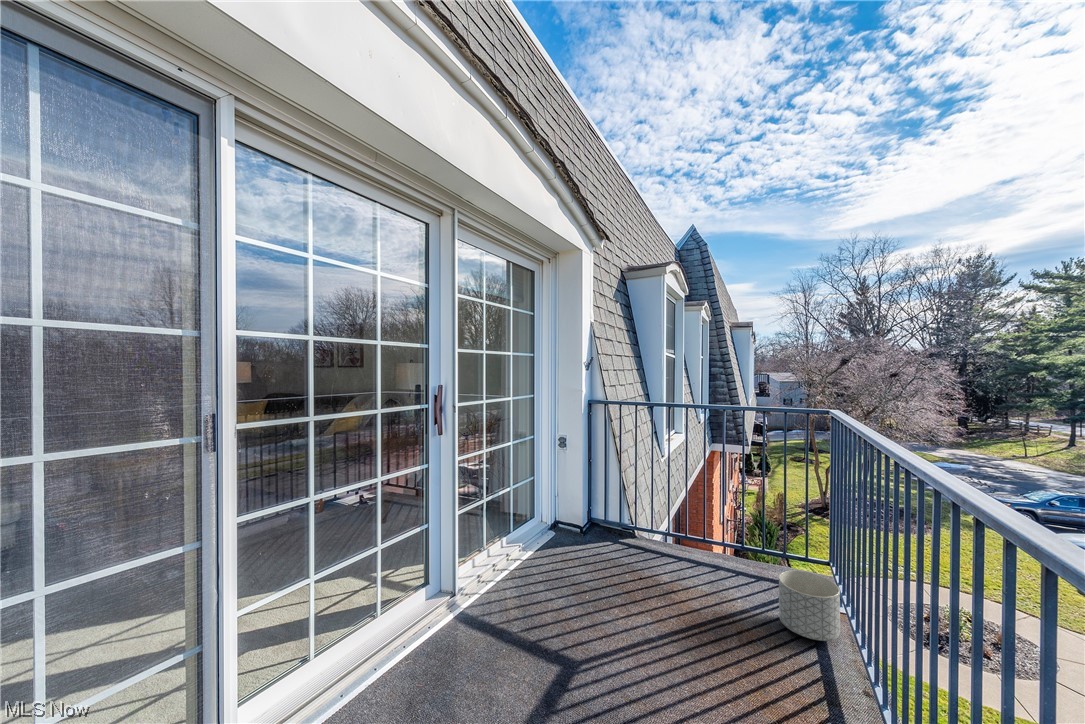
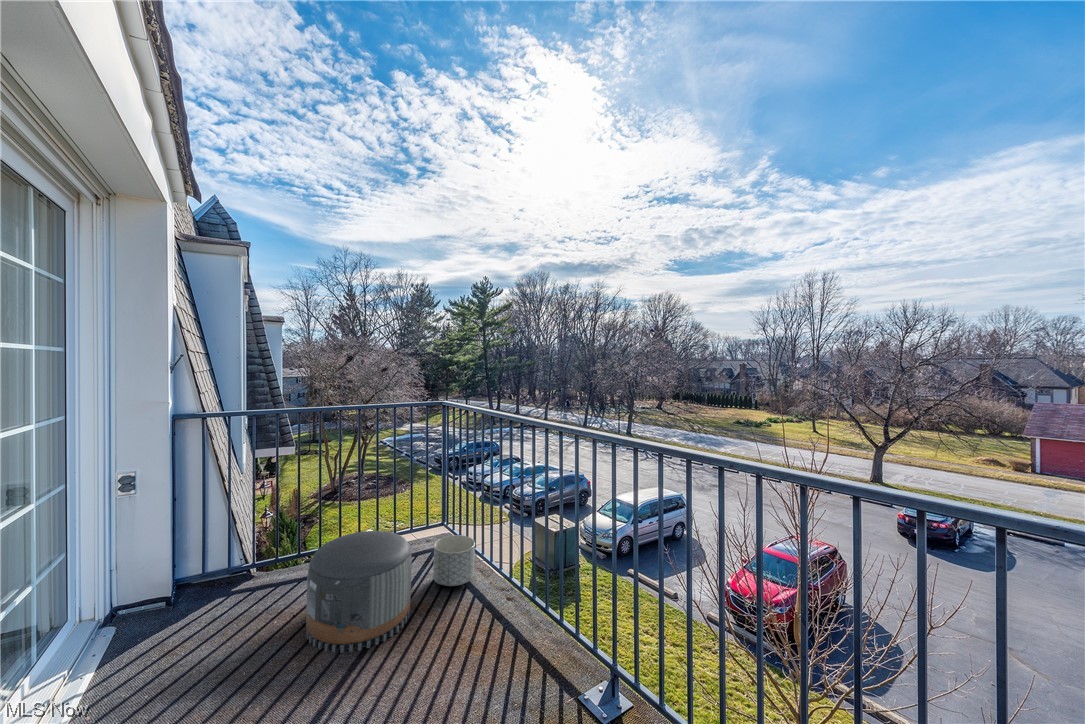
pouf: none [635,522,736,640] -> present [306,531,412,653]

